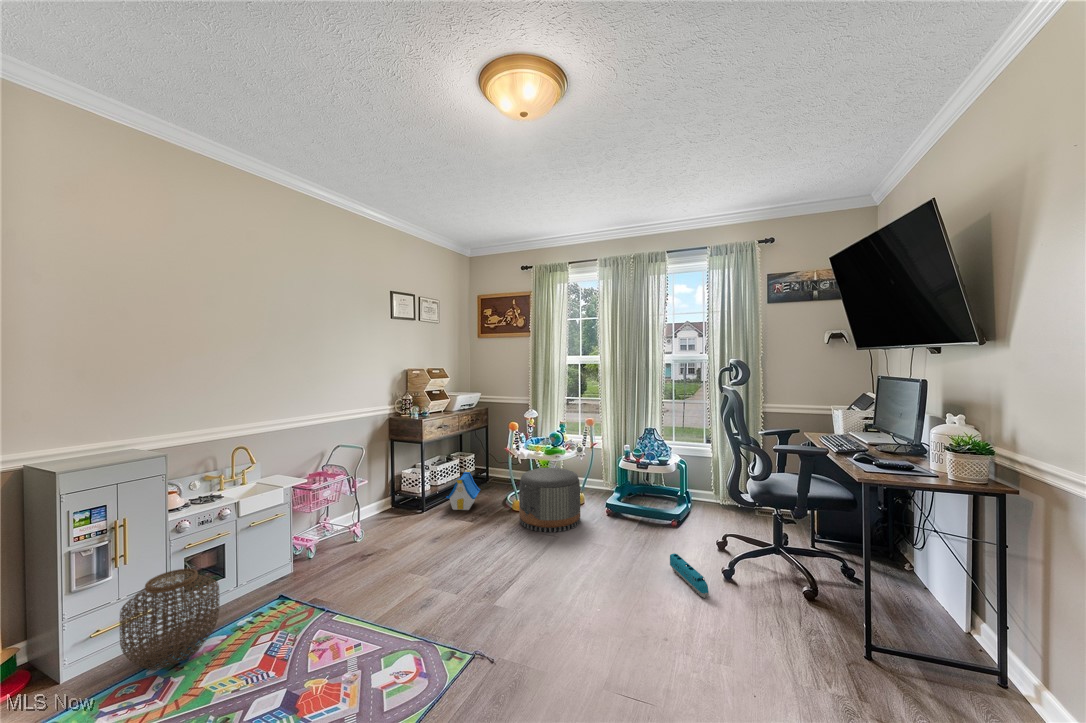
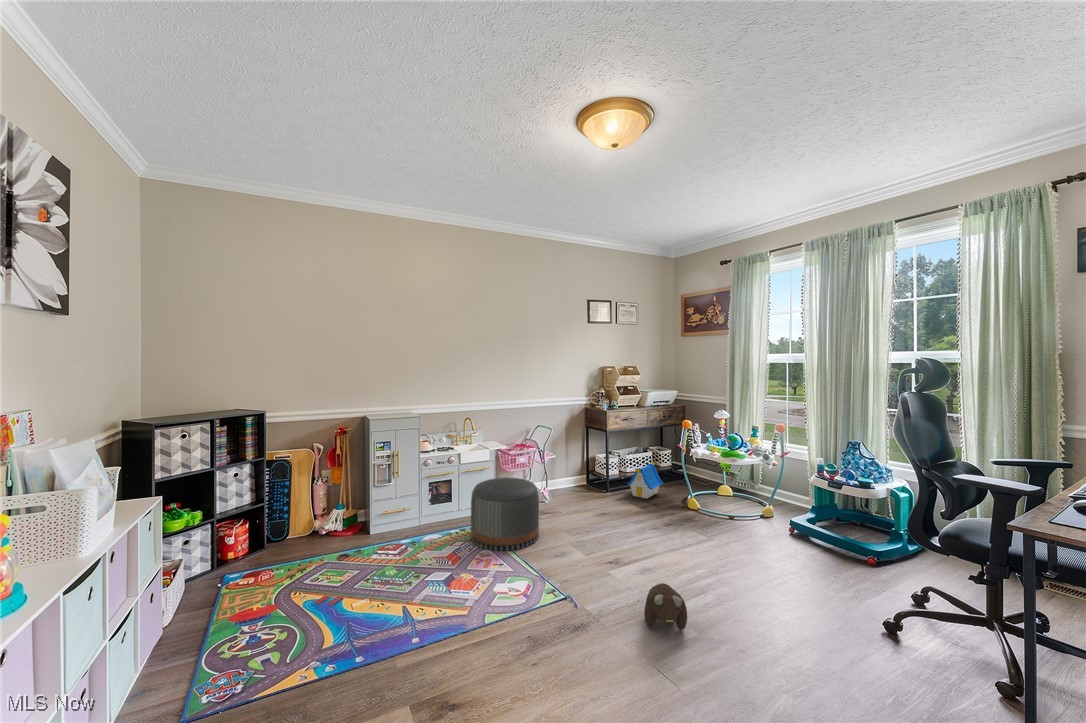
pouf: present [519,468,580,532] -> present [471,477,539,551]
toy train: present [670,554,709,598] -> none [817,585,841,639]
woven basket: present [120,569,219,670] -> none [391,487,439,542]
plush toy: none [565,598,617,652] -> present [644,583,687,630]

